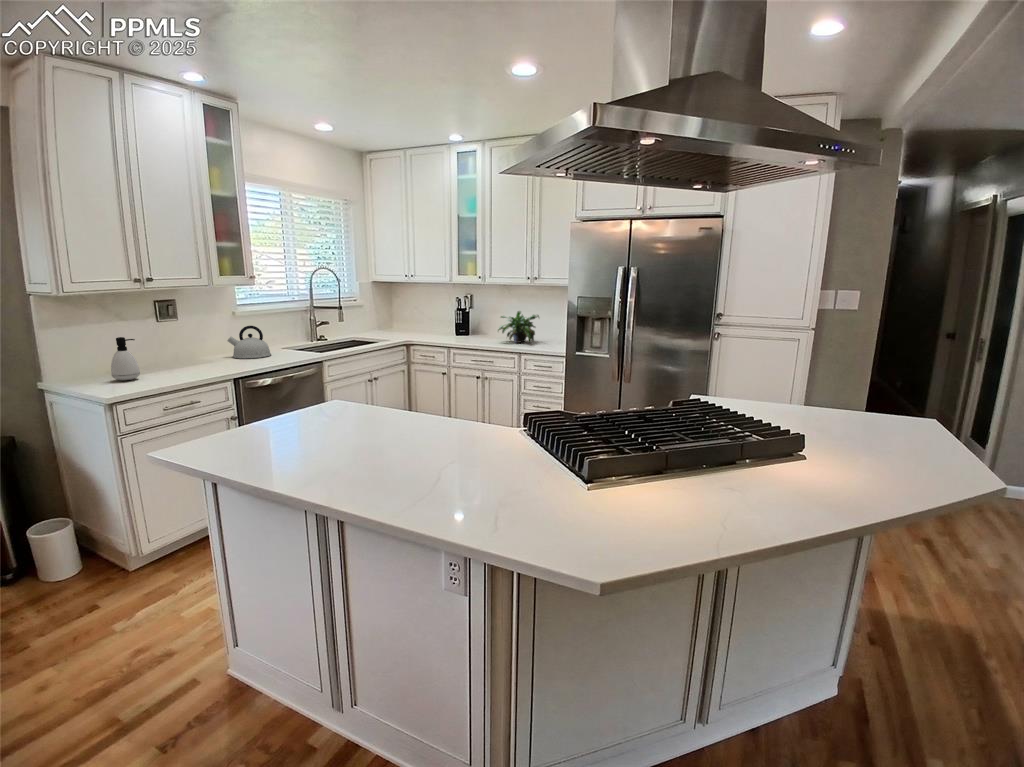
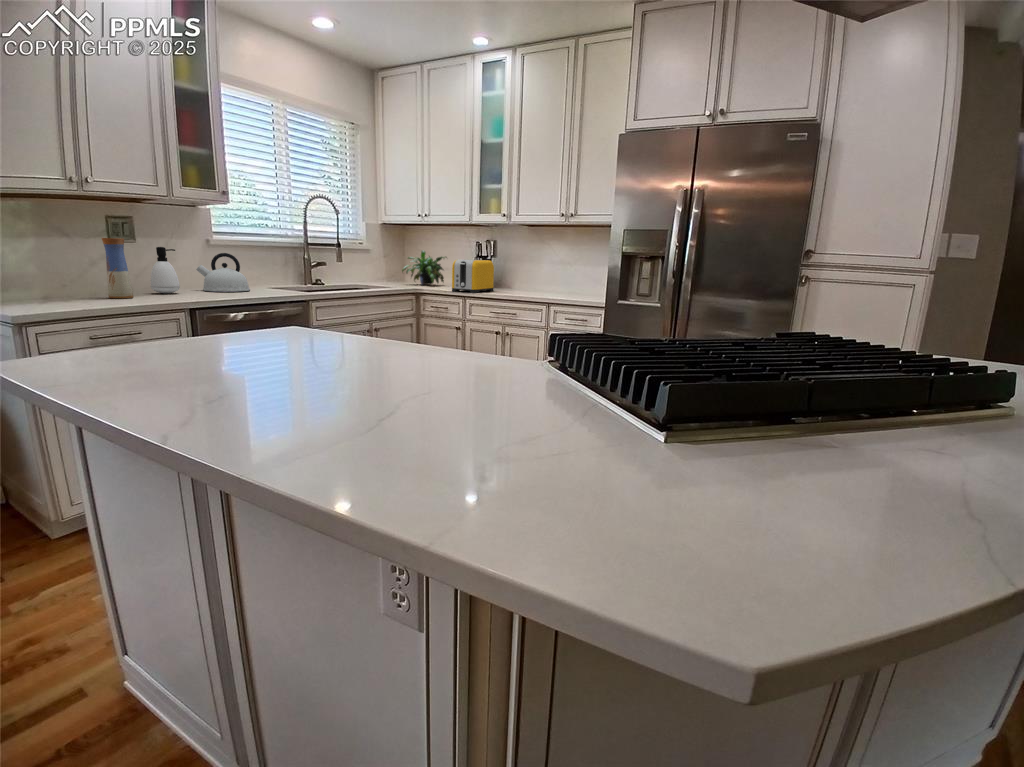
potted plant: present [498,311,539,343] -> present [402,250,445,285]
toaster: none [438,314,473,344] -> present [452,259,494,293]
vase: none [163,327,187,375] -> present [102,238,134,298]
soap dispenser: present [111,337,140,380] -> present [150,247,180,293]

